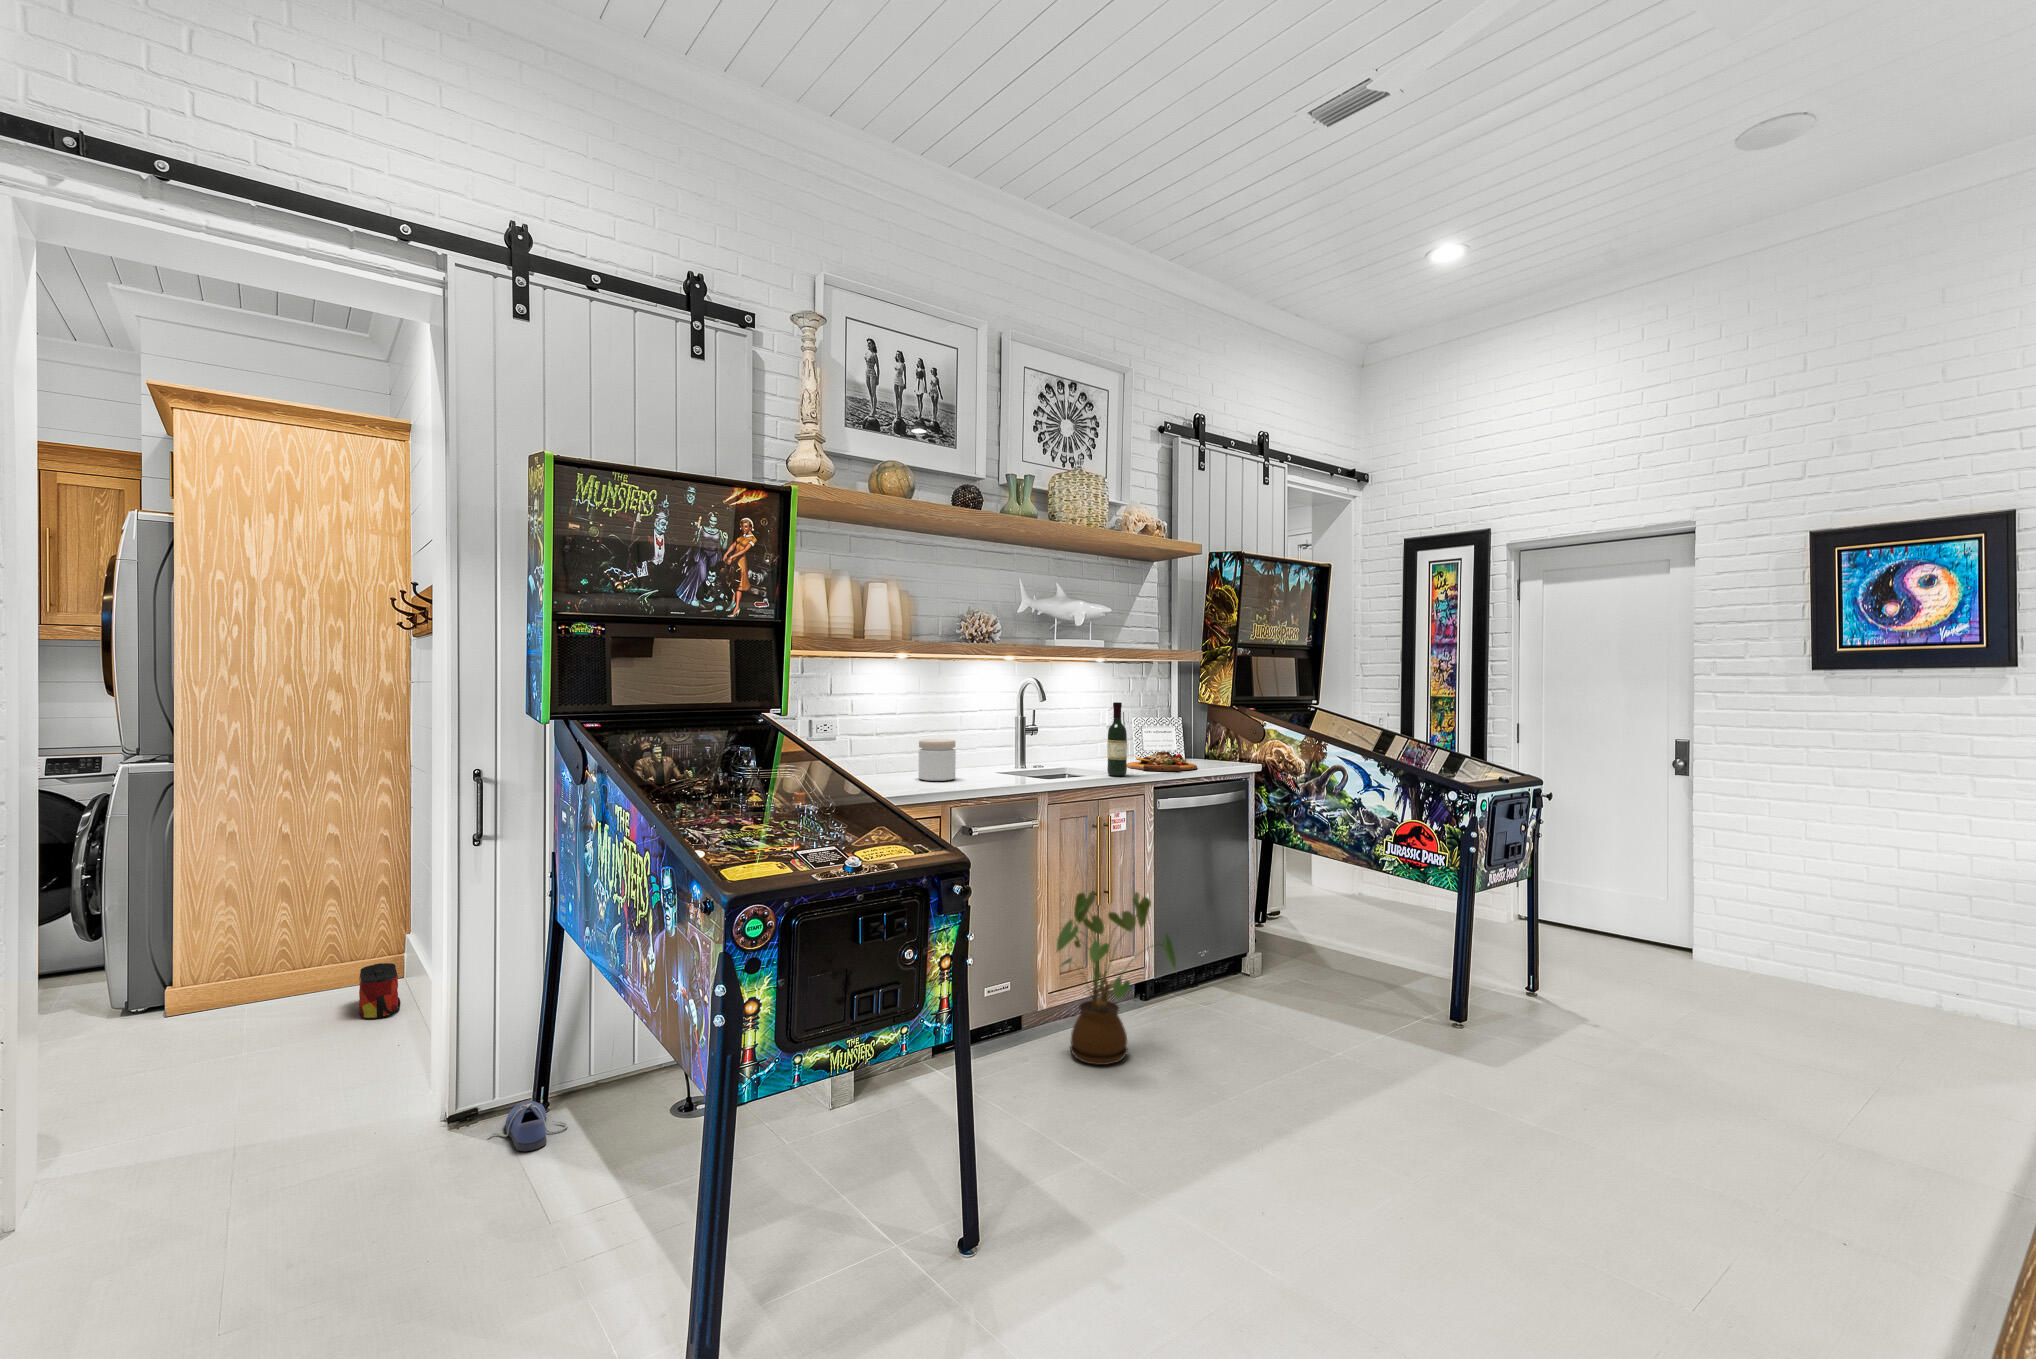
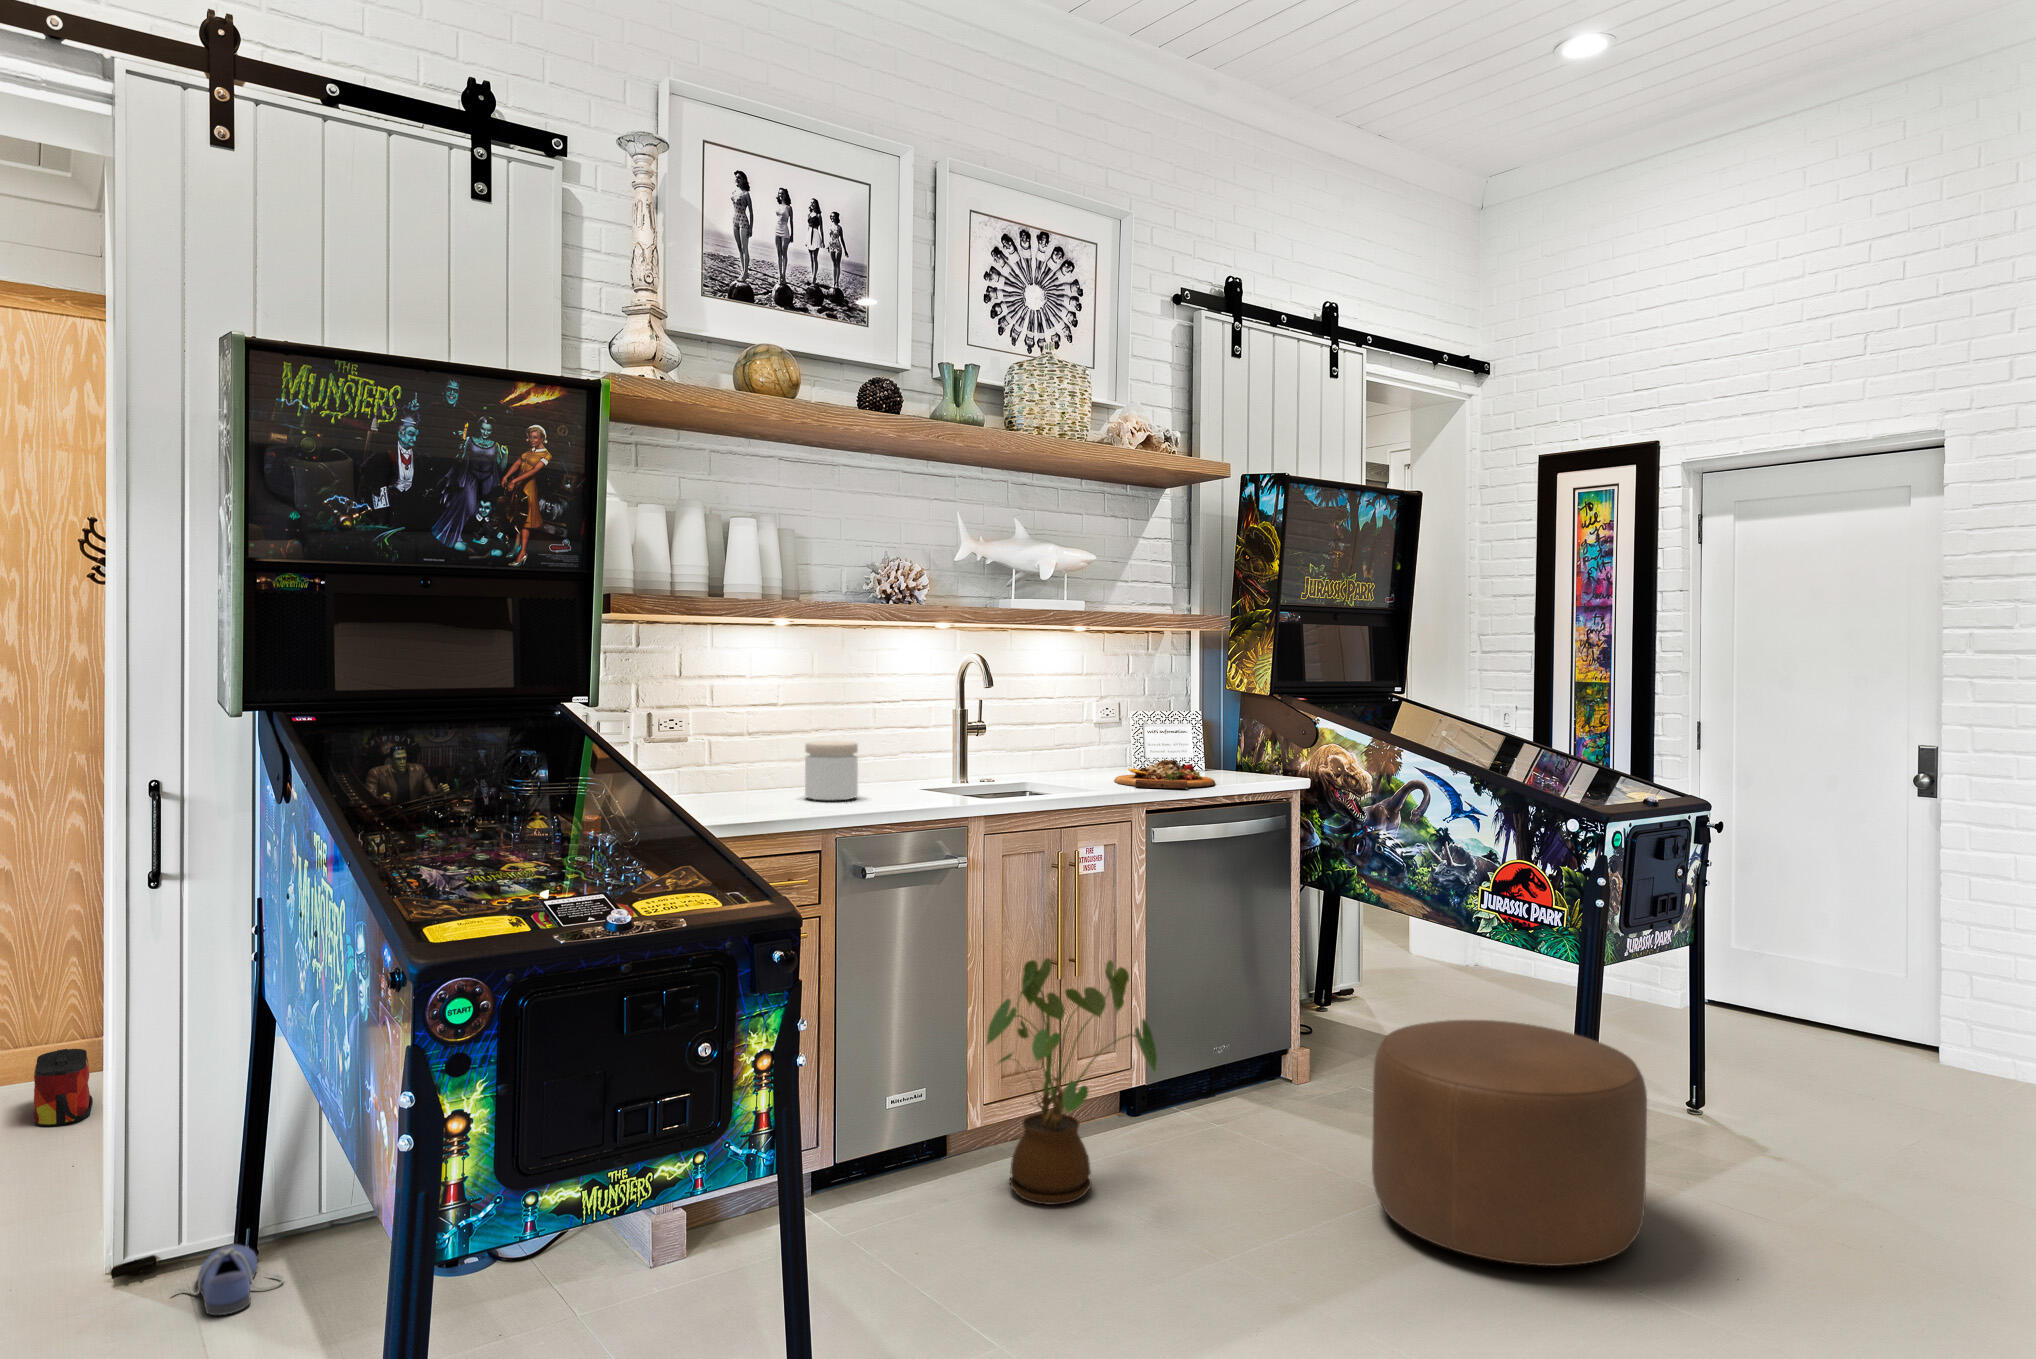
wine bottle: present [1107,702,1127,776] -> none [1080,690,1107,795]
ottoman: none [1326,931,1520,1102] -> present [1372,1020,1647,1266]

